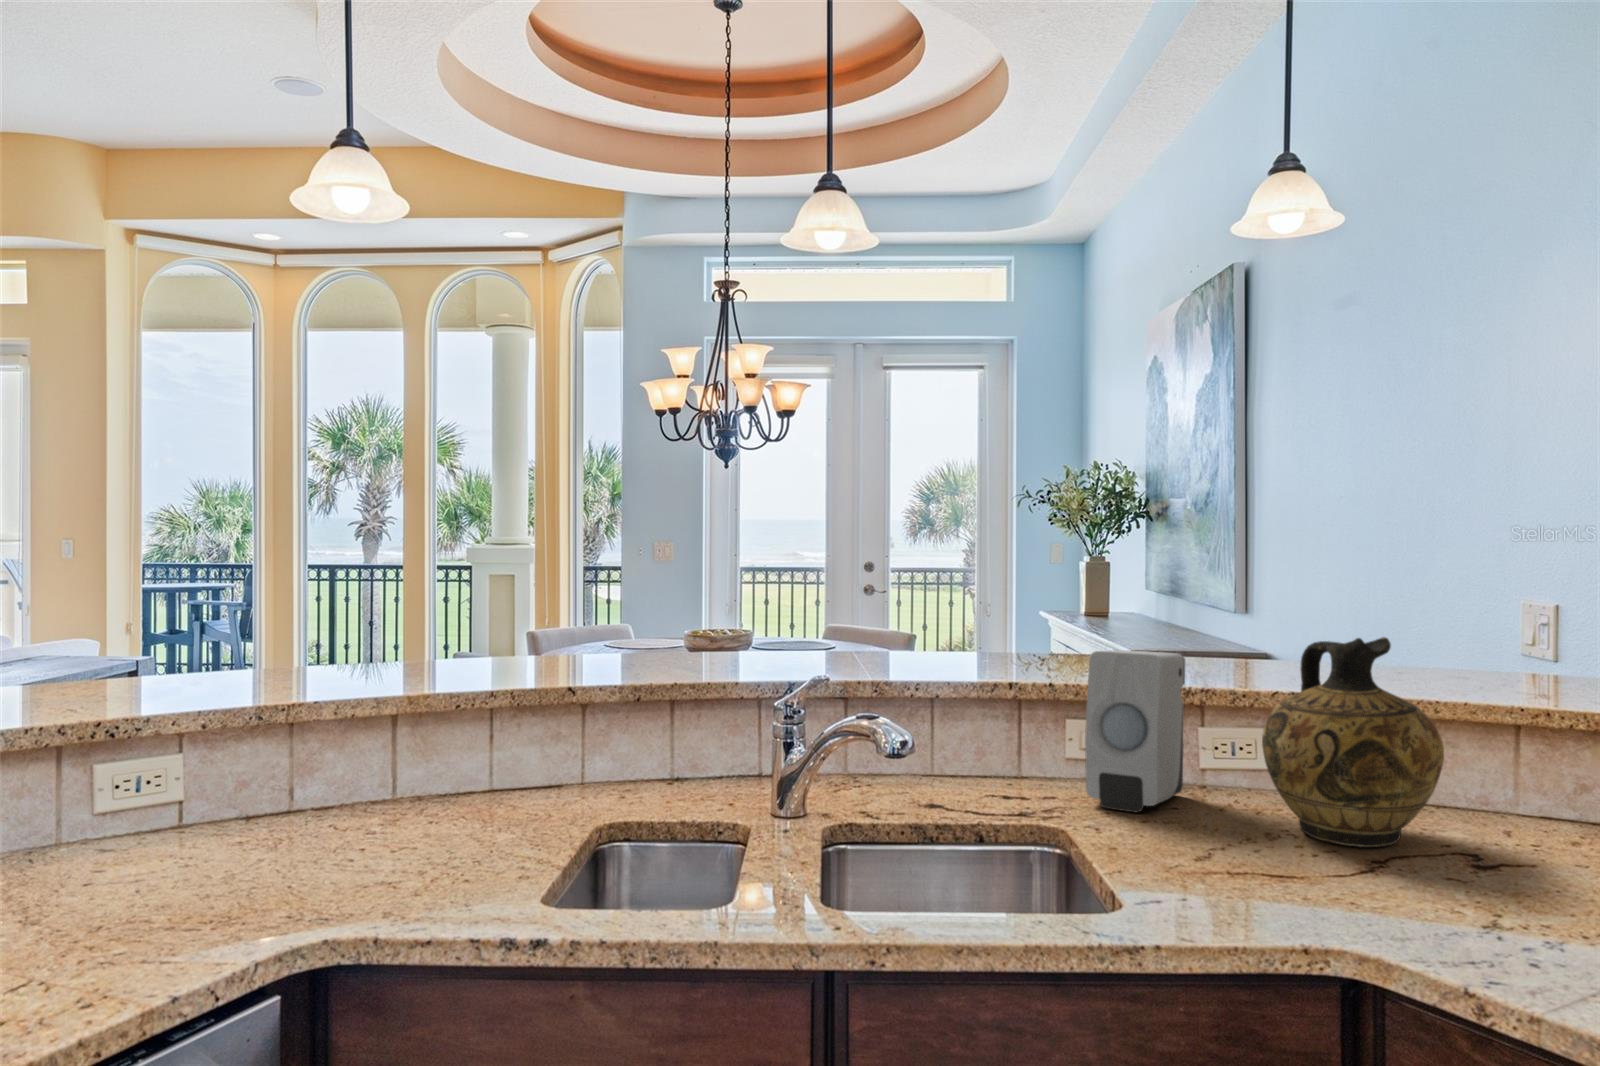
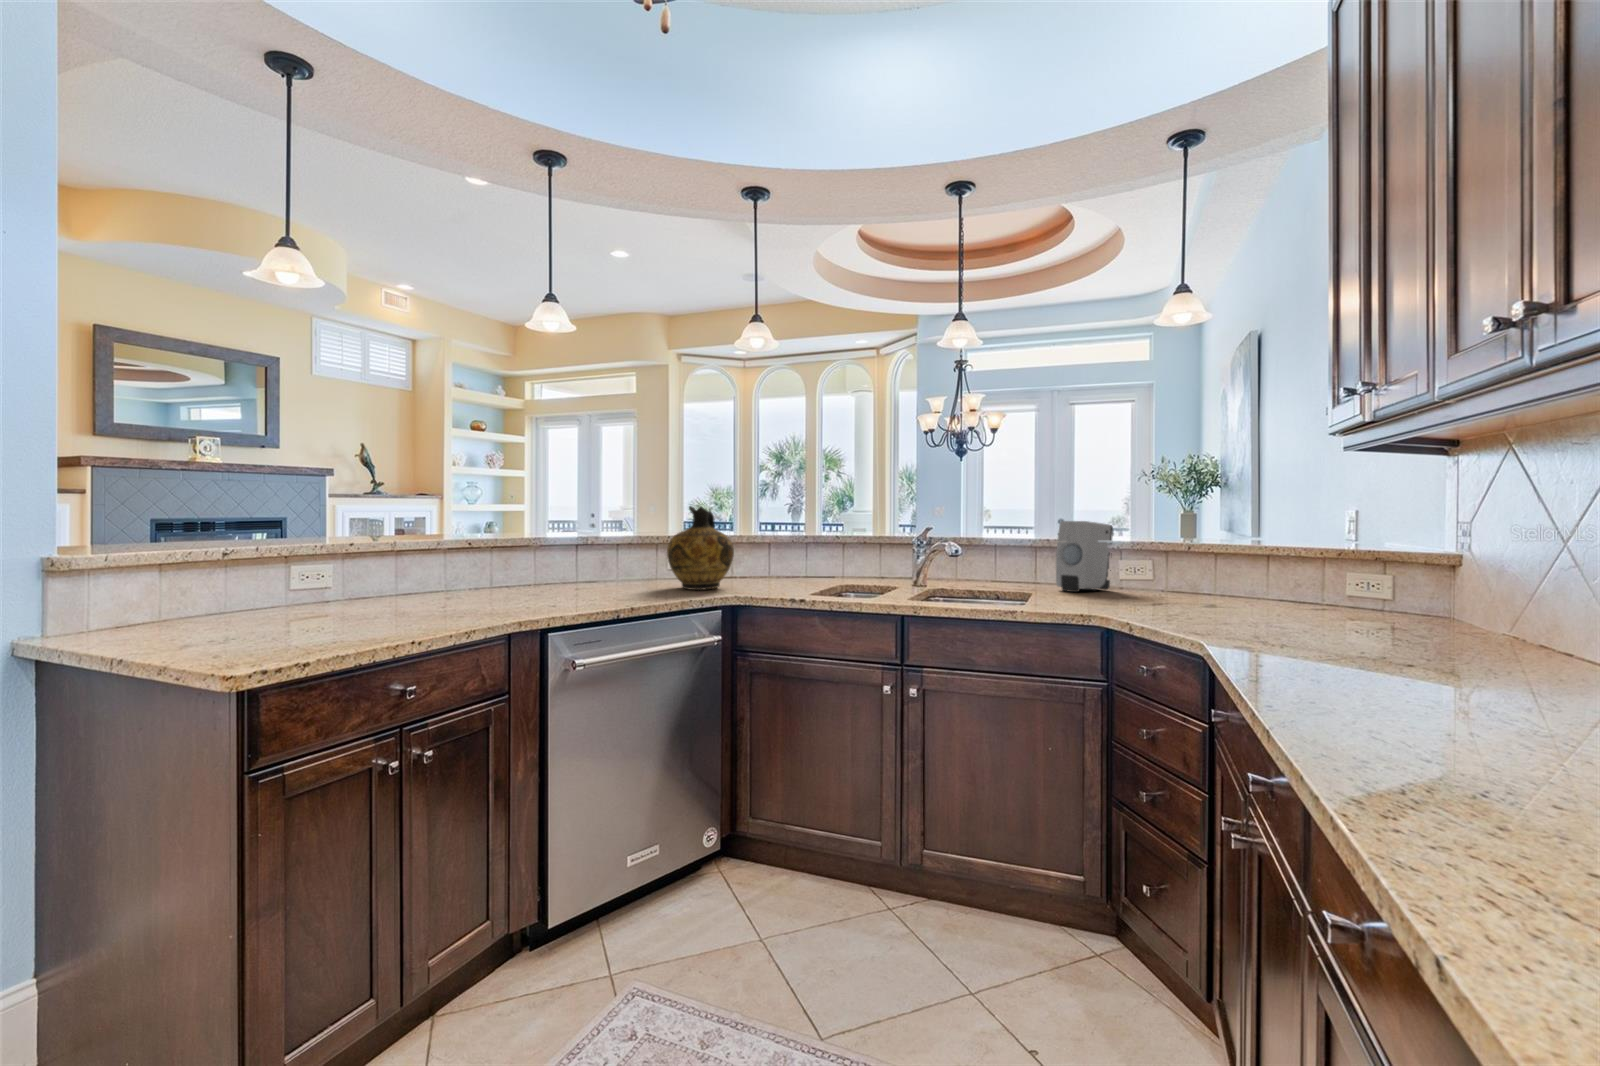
ceramic jug: present [1262,637,1444,847] -> present [667,506,734,590]

